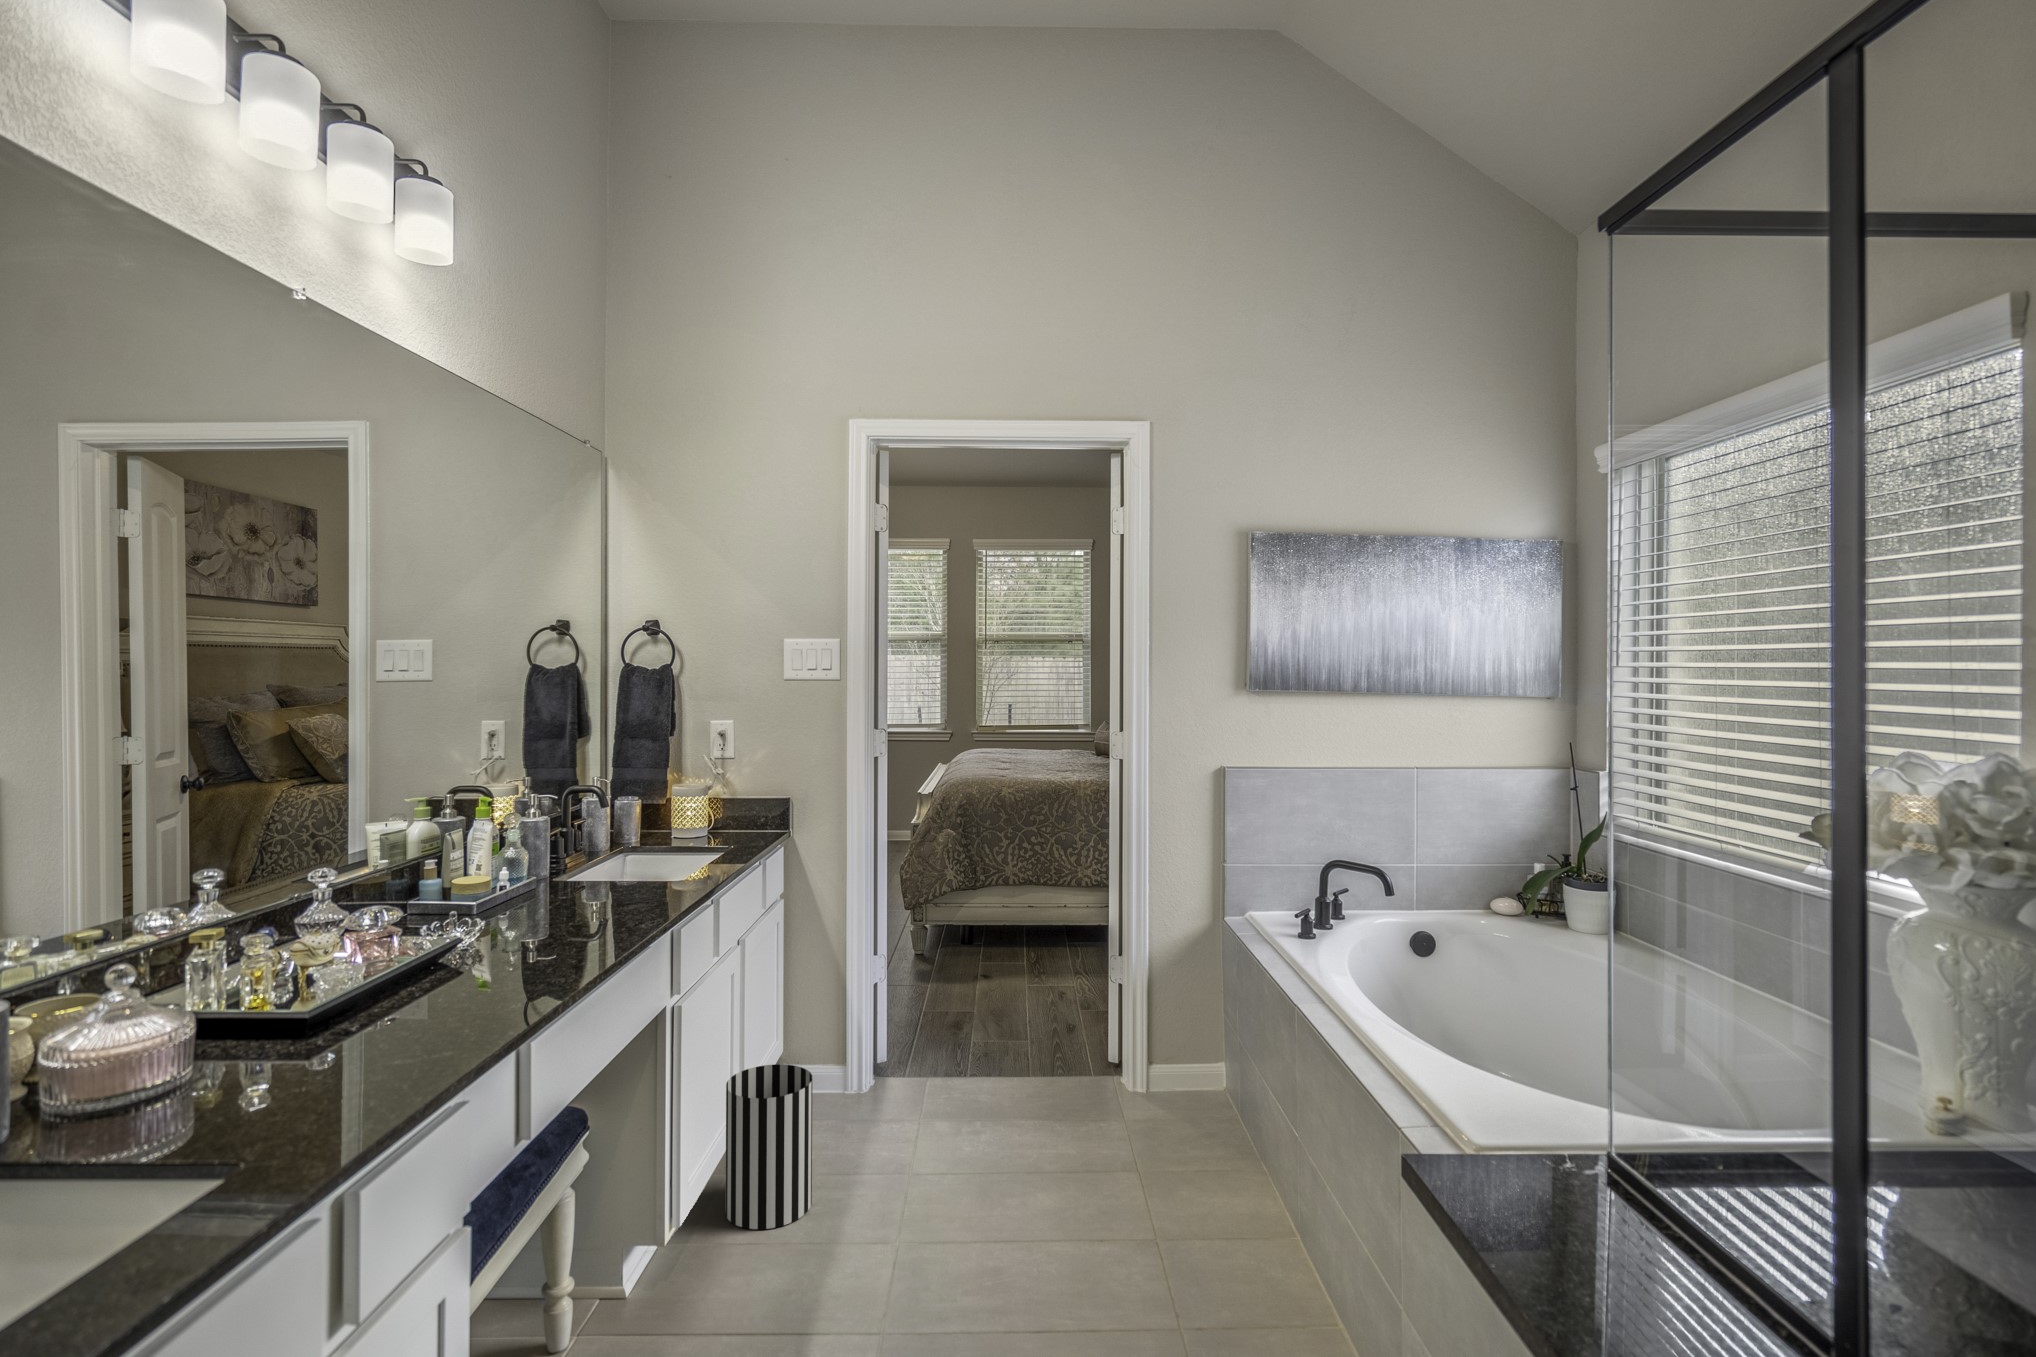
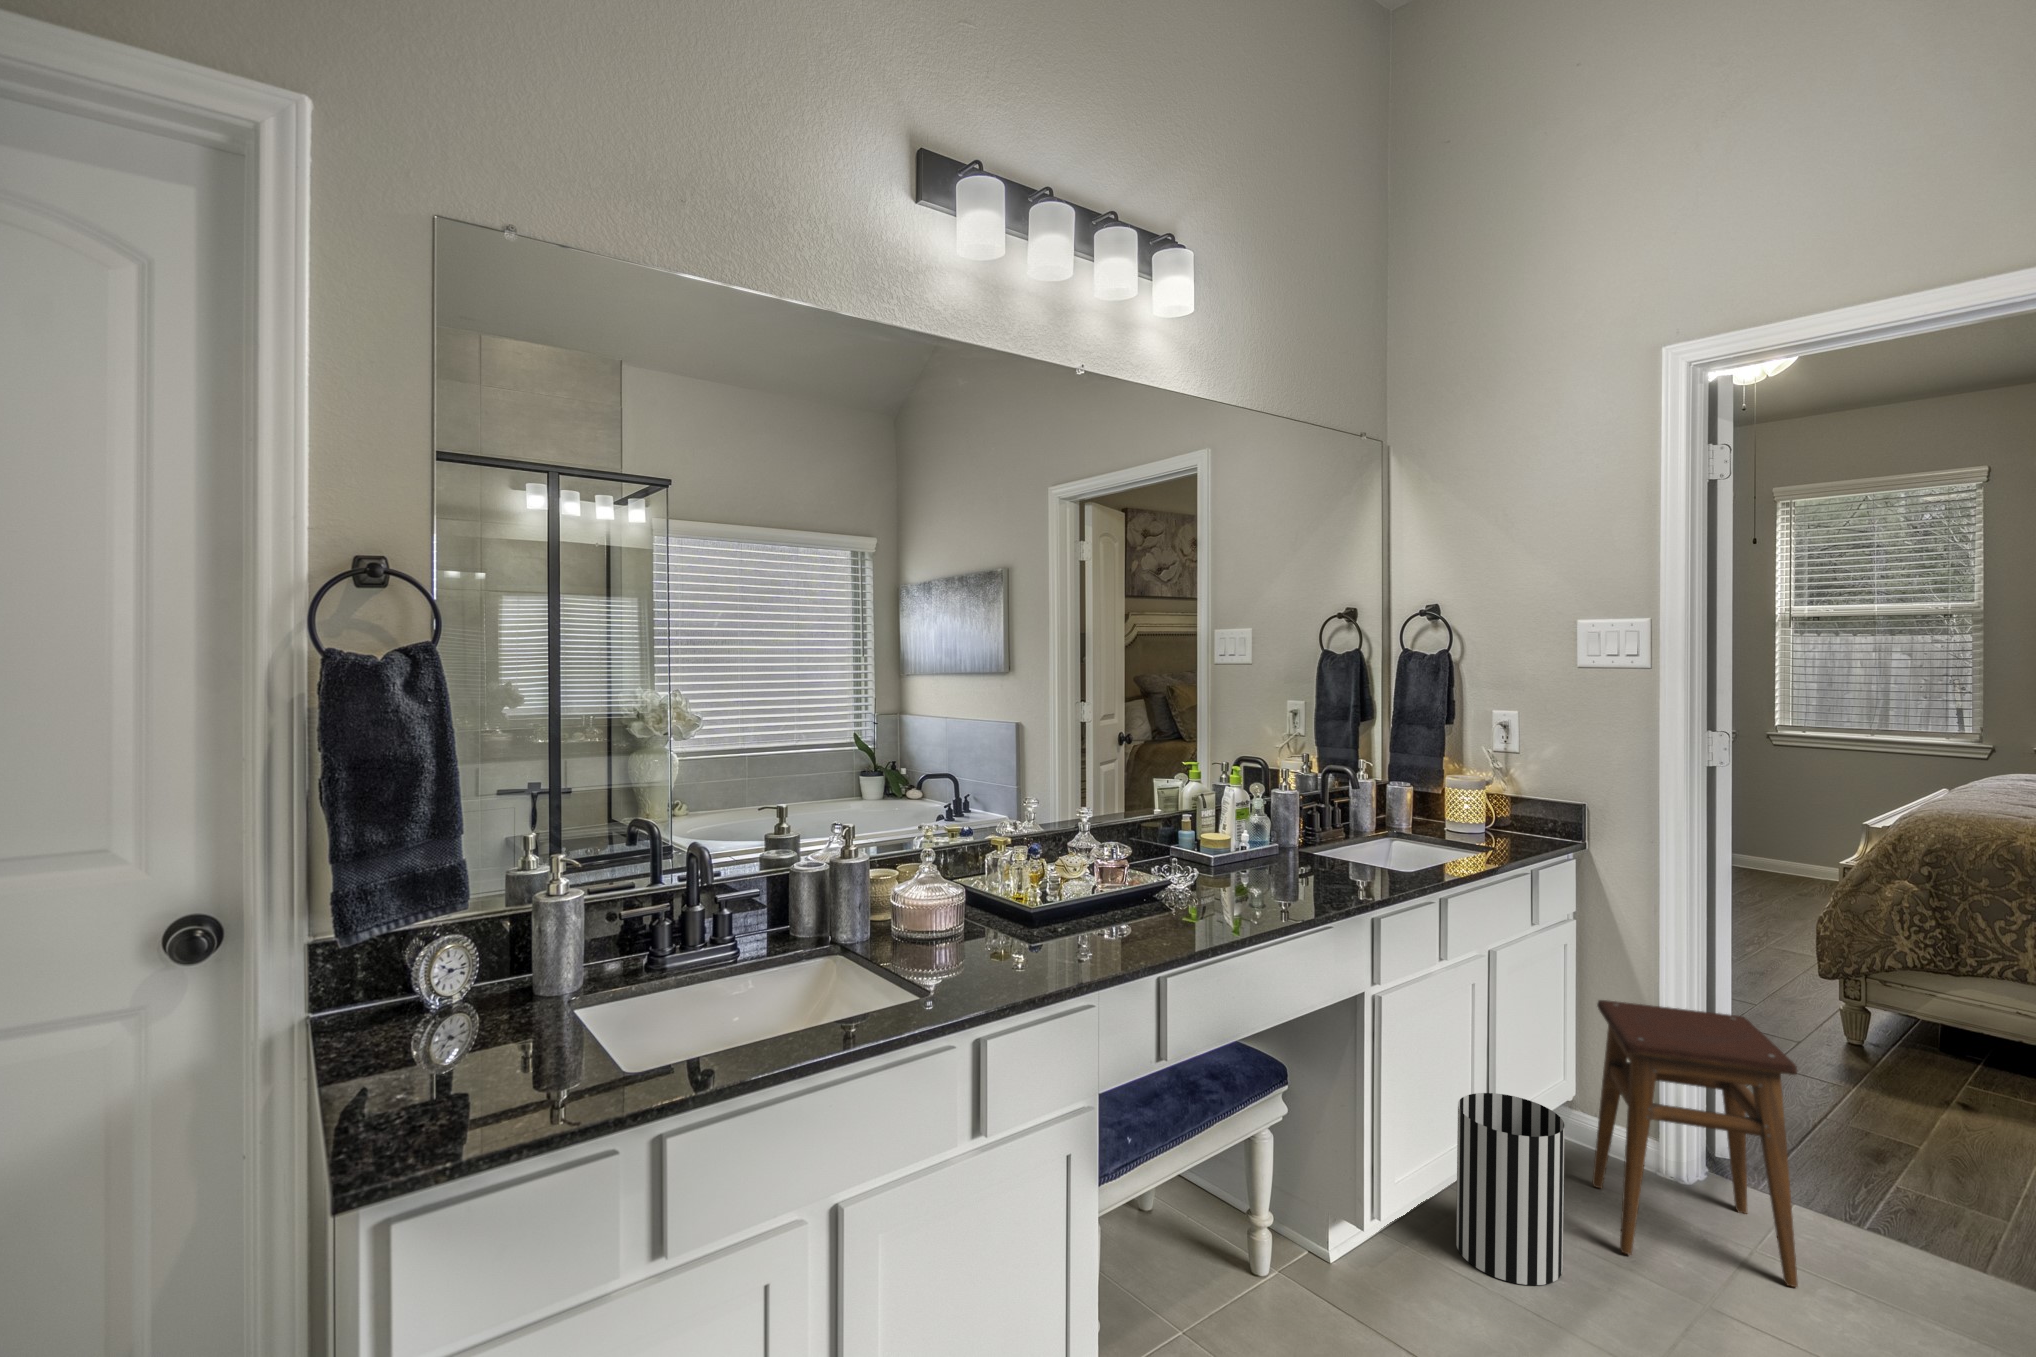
stool: none [806,949,950,1164] -> present [1593,1000,1798,1287]

